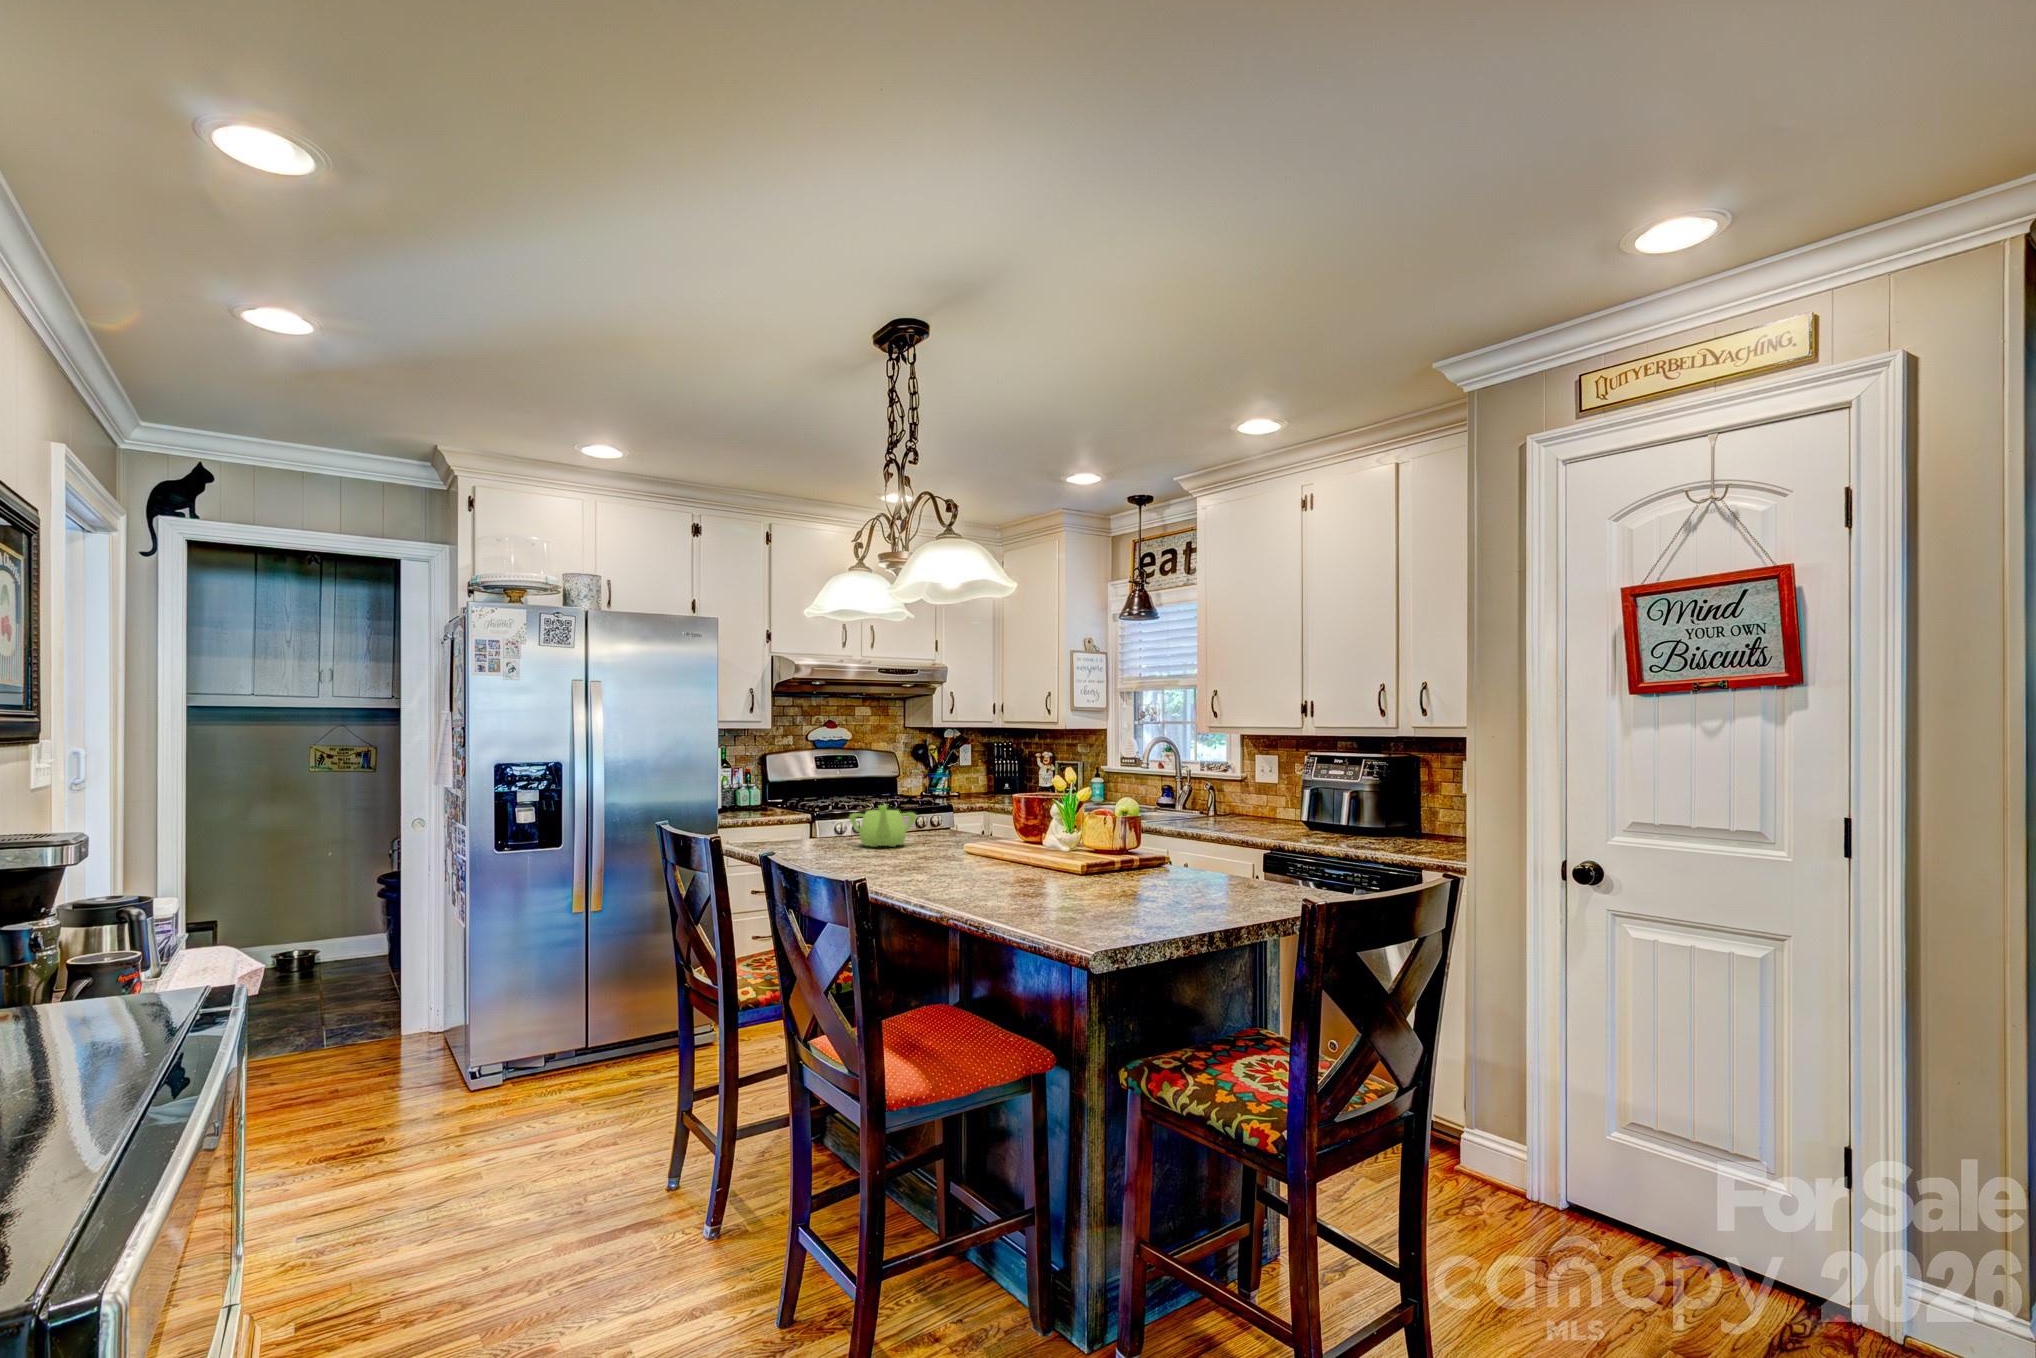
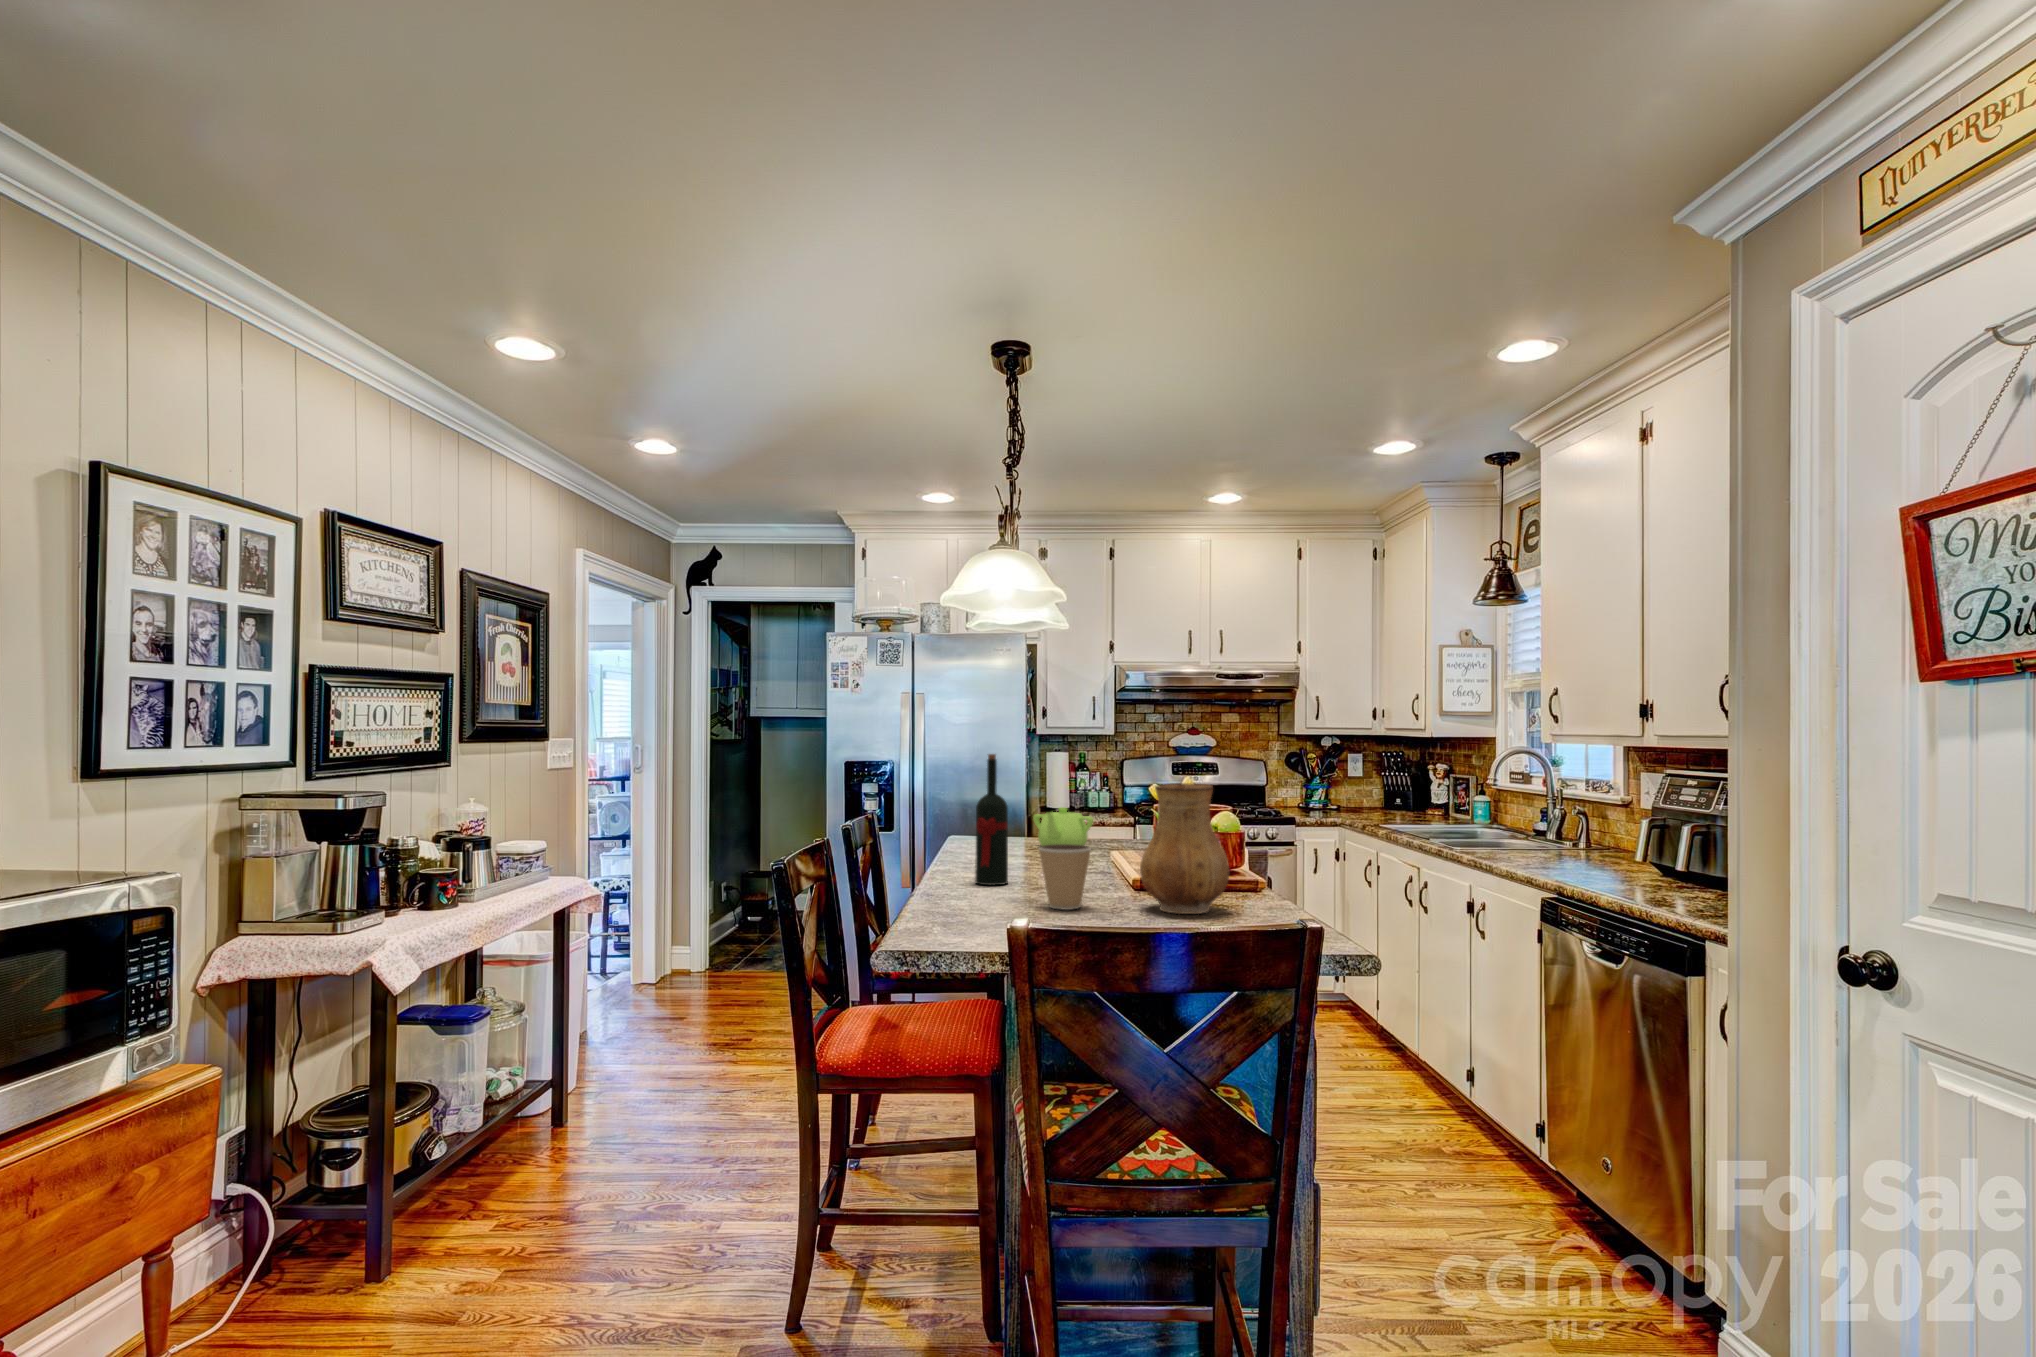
wine bottle: none [935,753,968,886] -> present [975,754,1008,885]
ceramic pitcher: none [1133,776,1213,890] -> present [1140,783,1229,914]
coffee cup: none [1061,837,1112,898] -> present [1039,844,1091,910]

